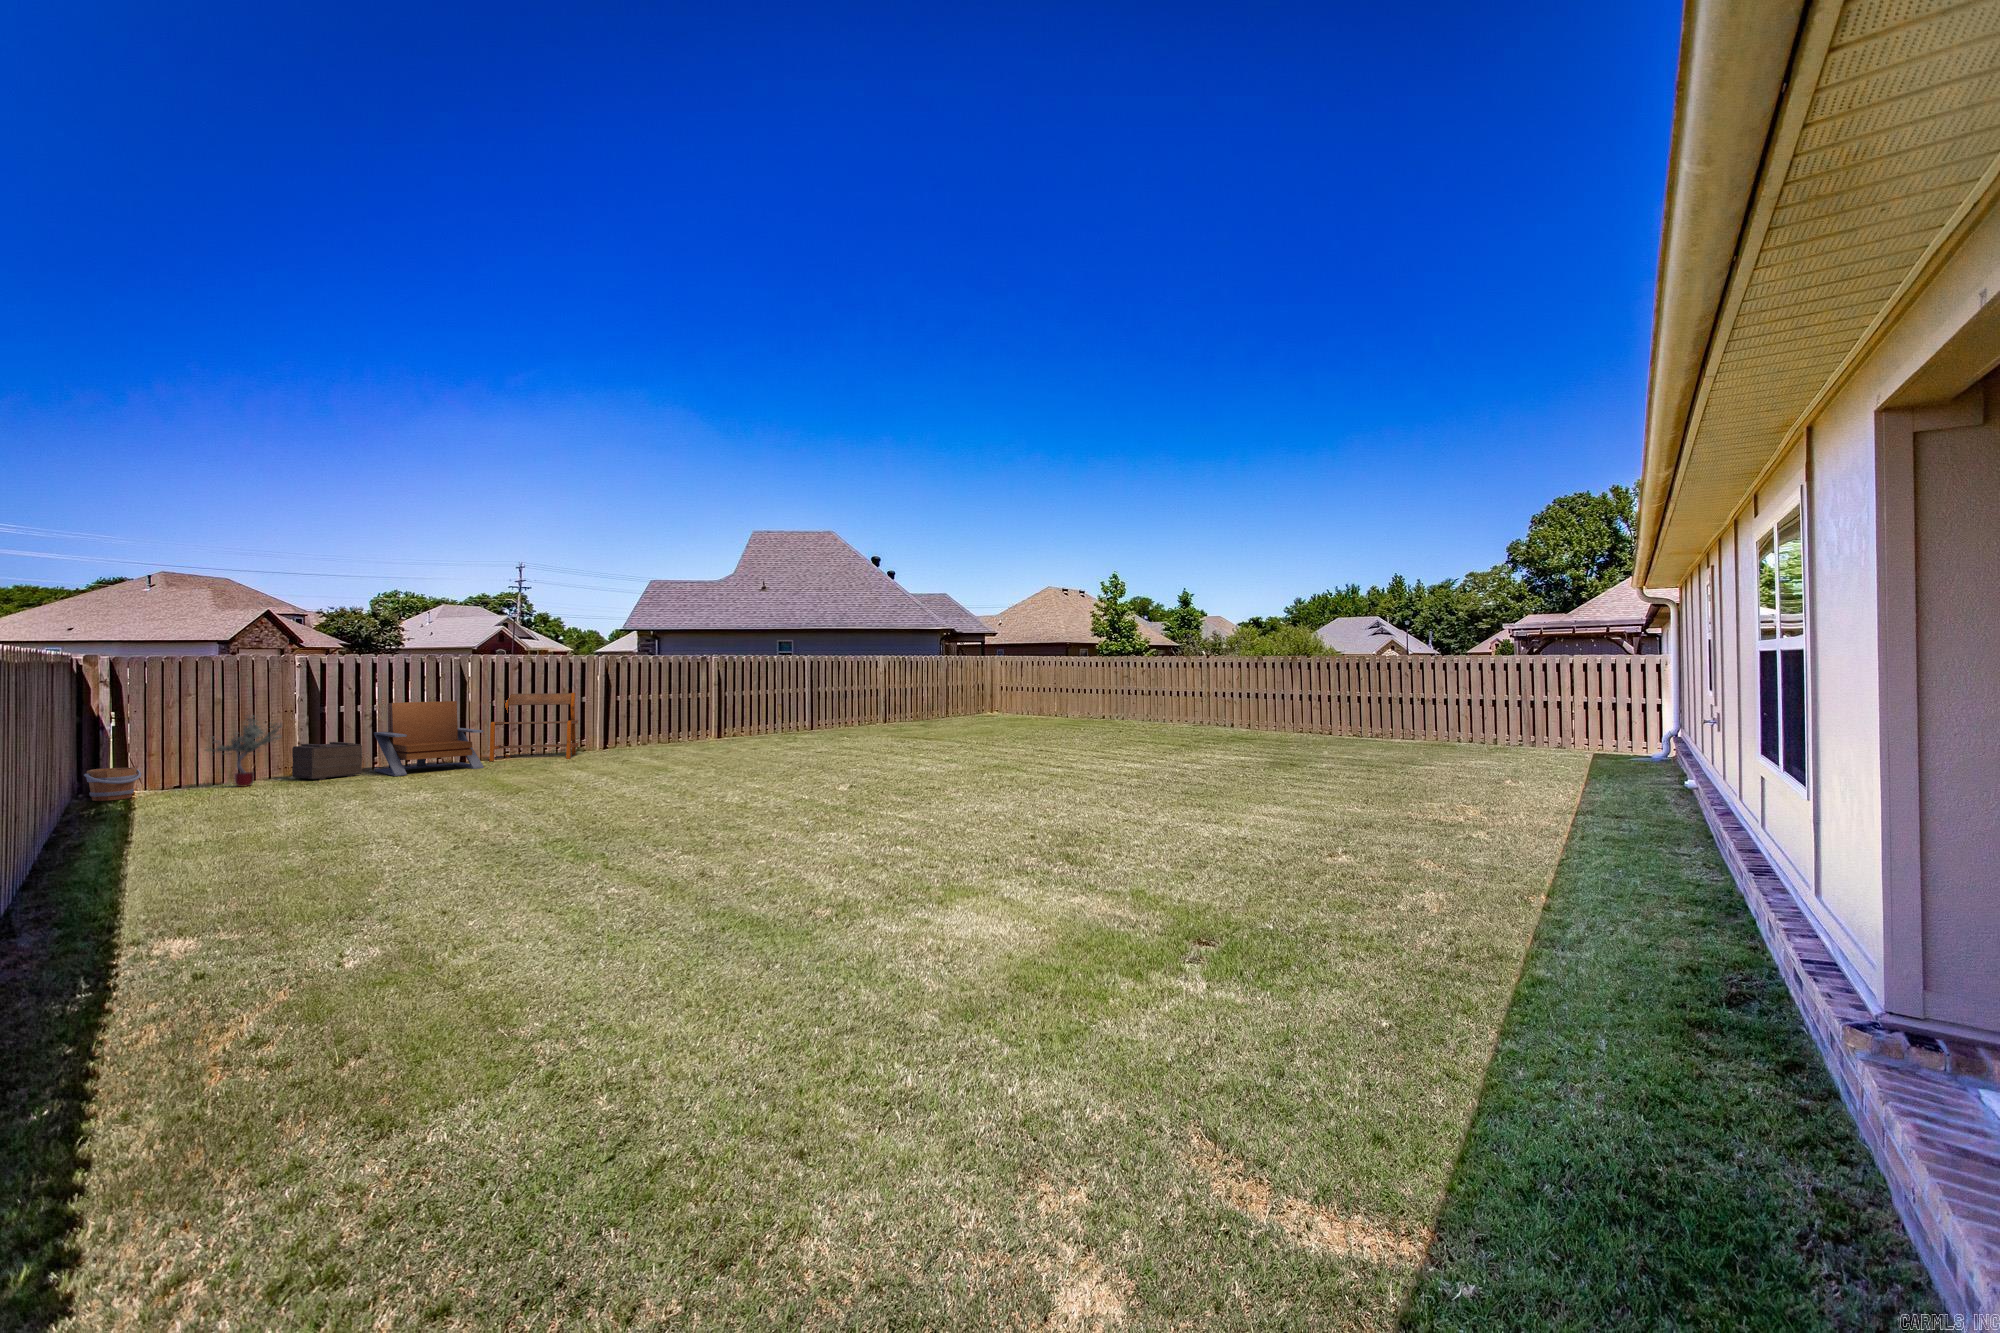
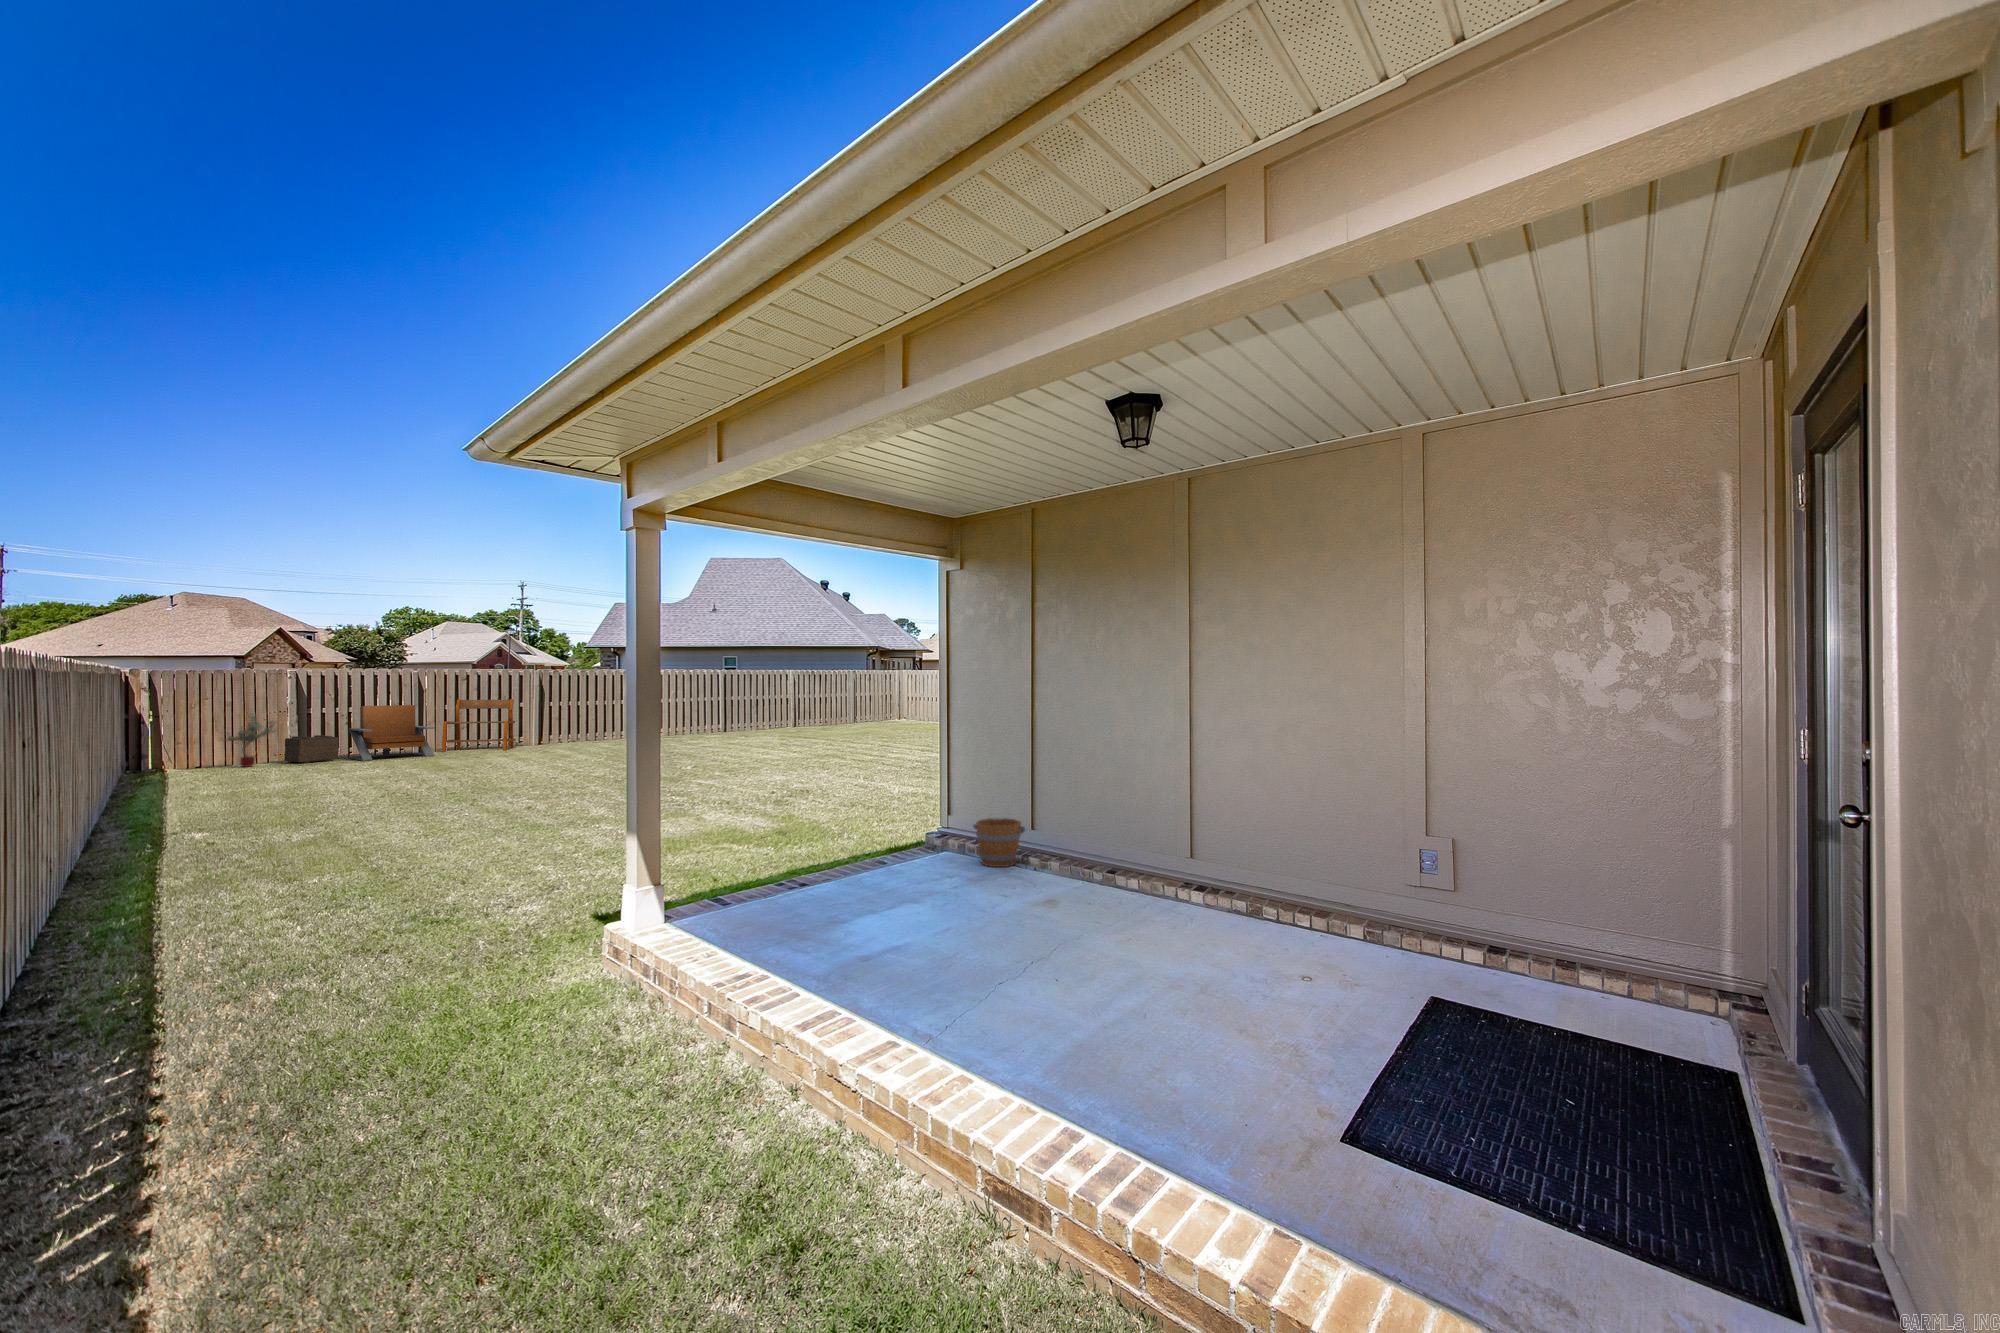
bucket: present [84,767,141,801] -> present [973,818,1025,867]

